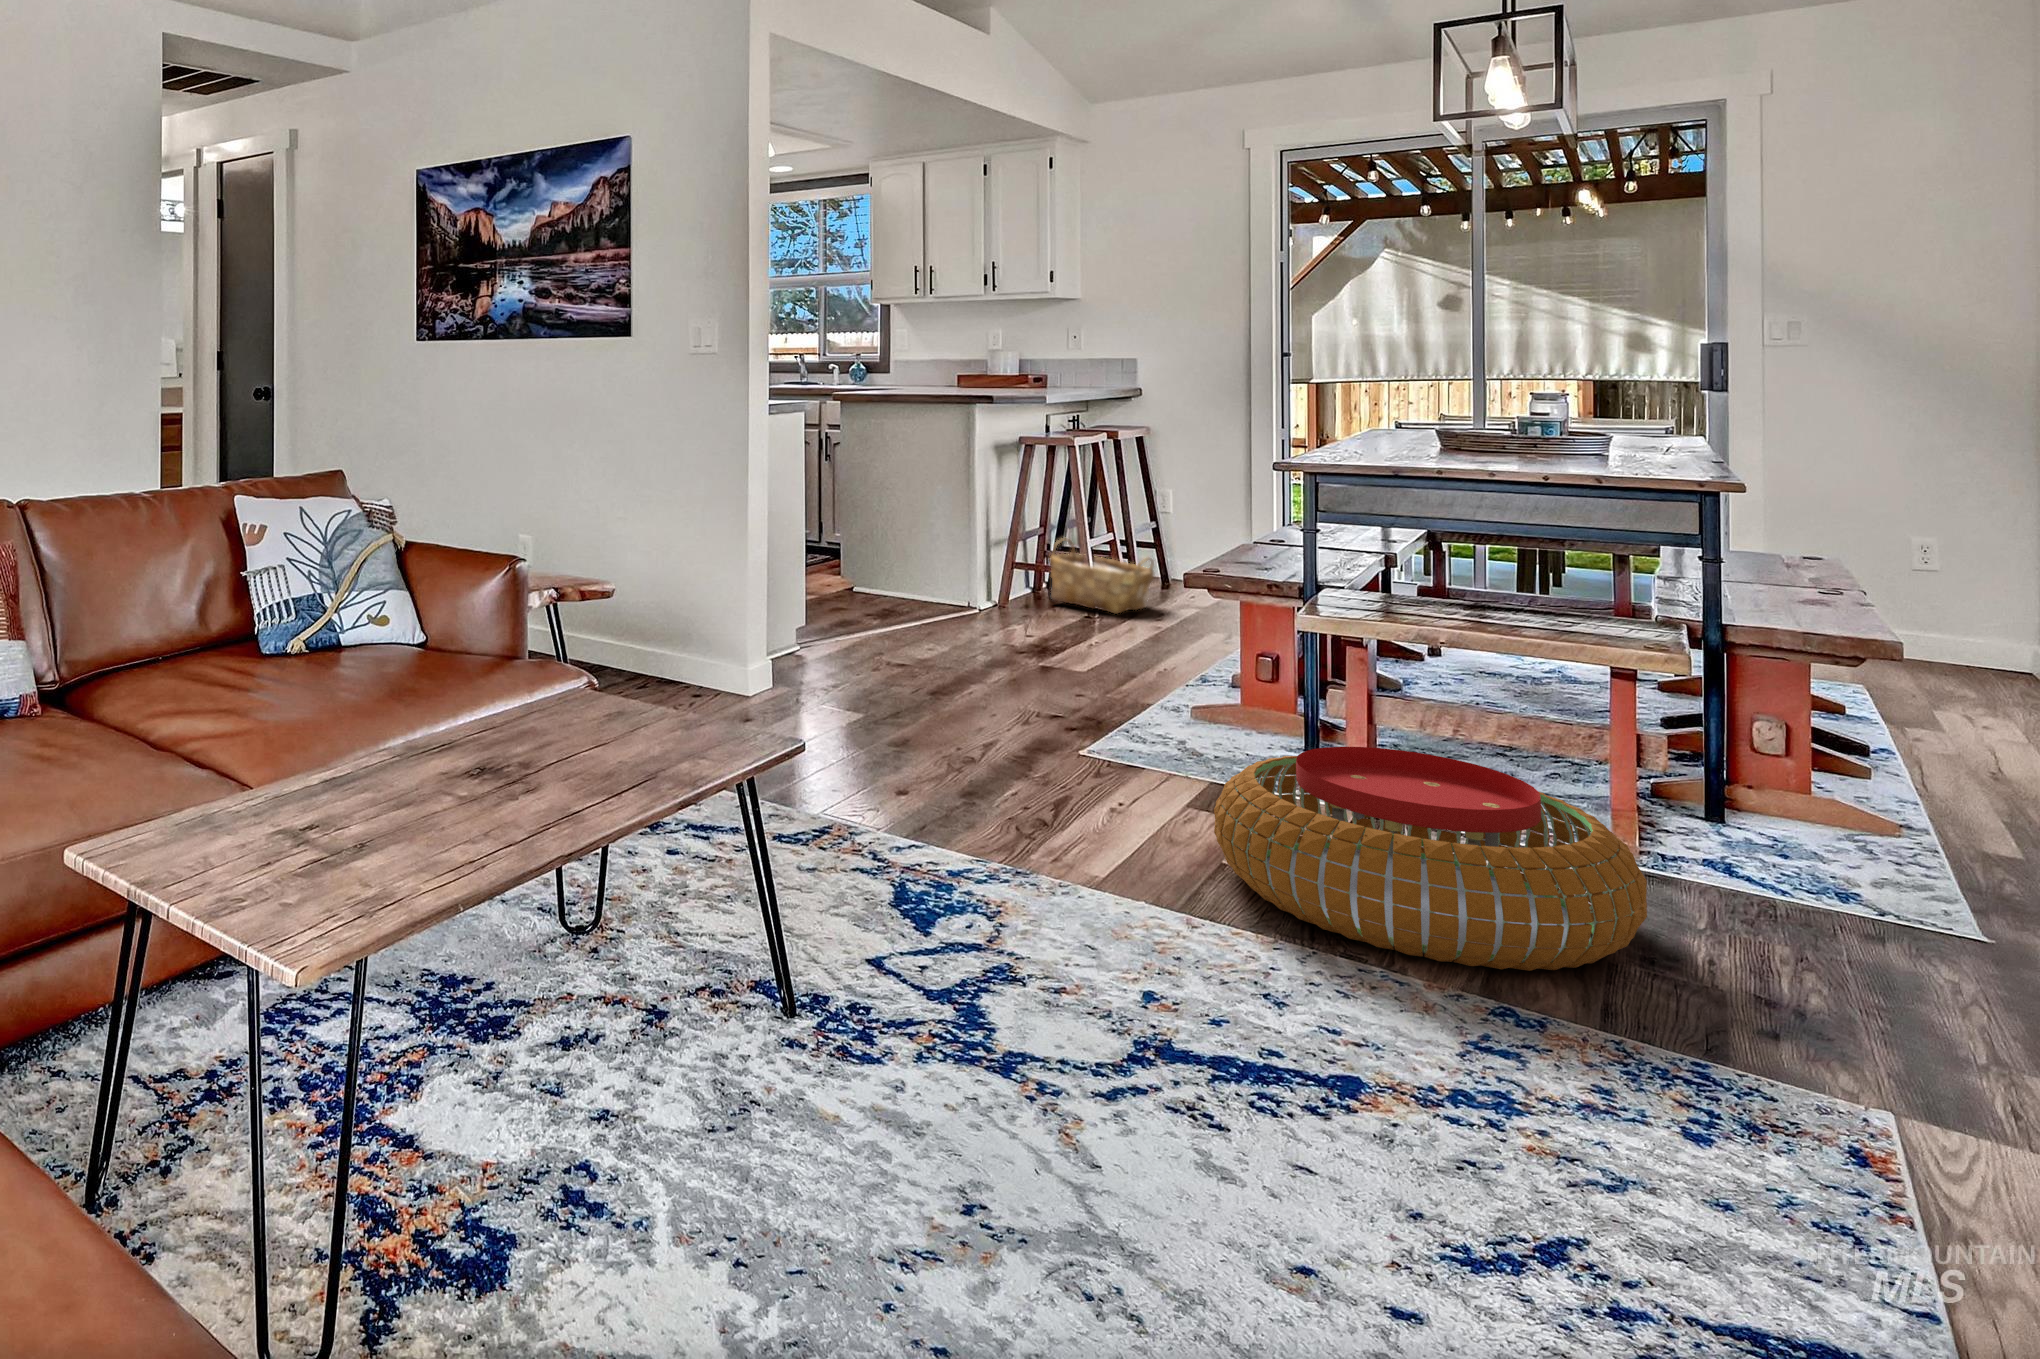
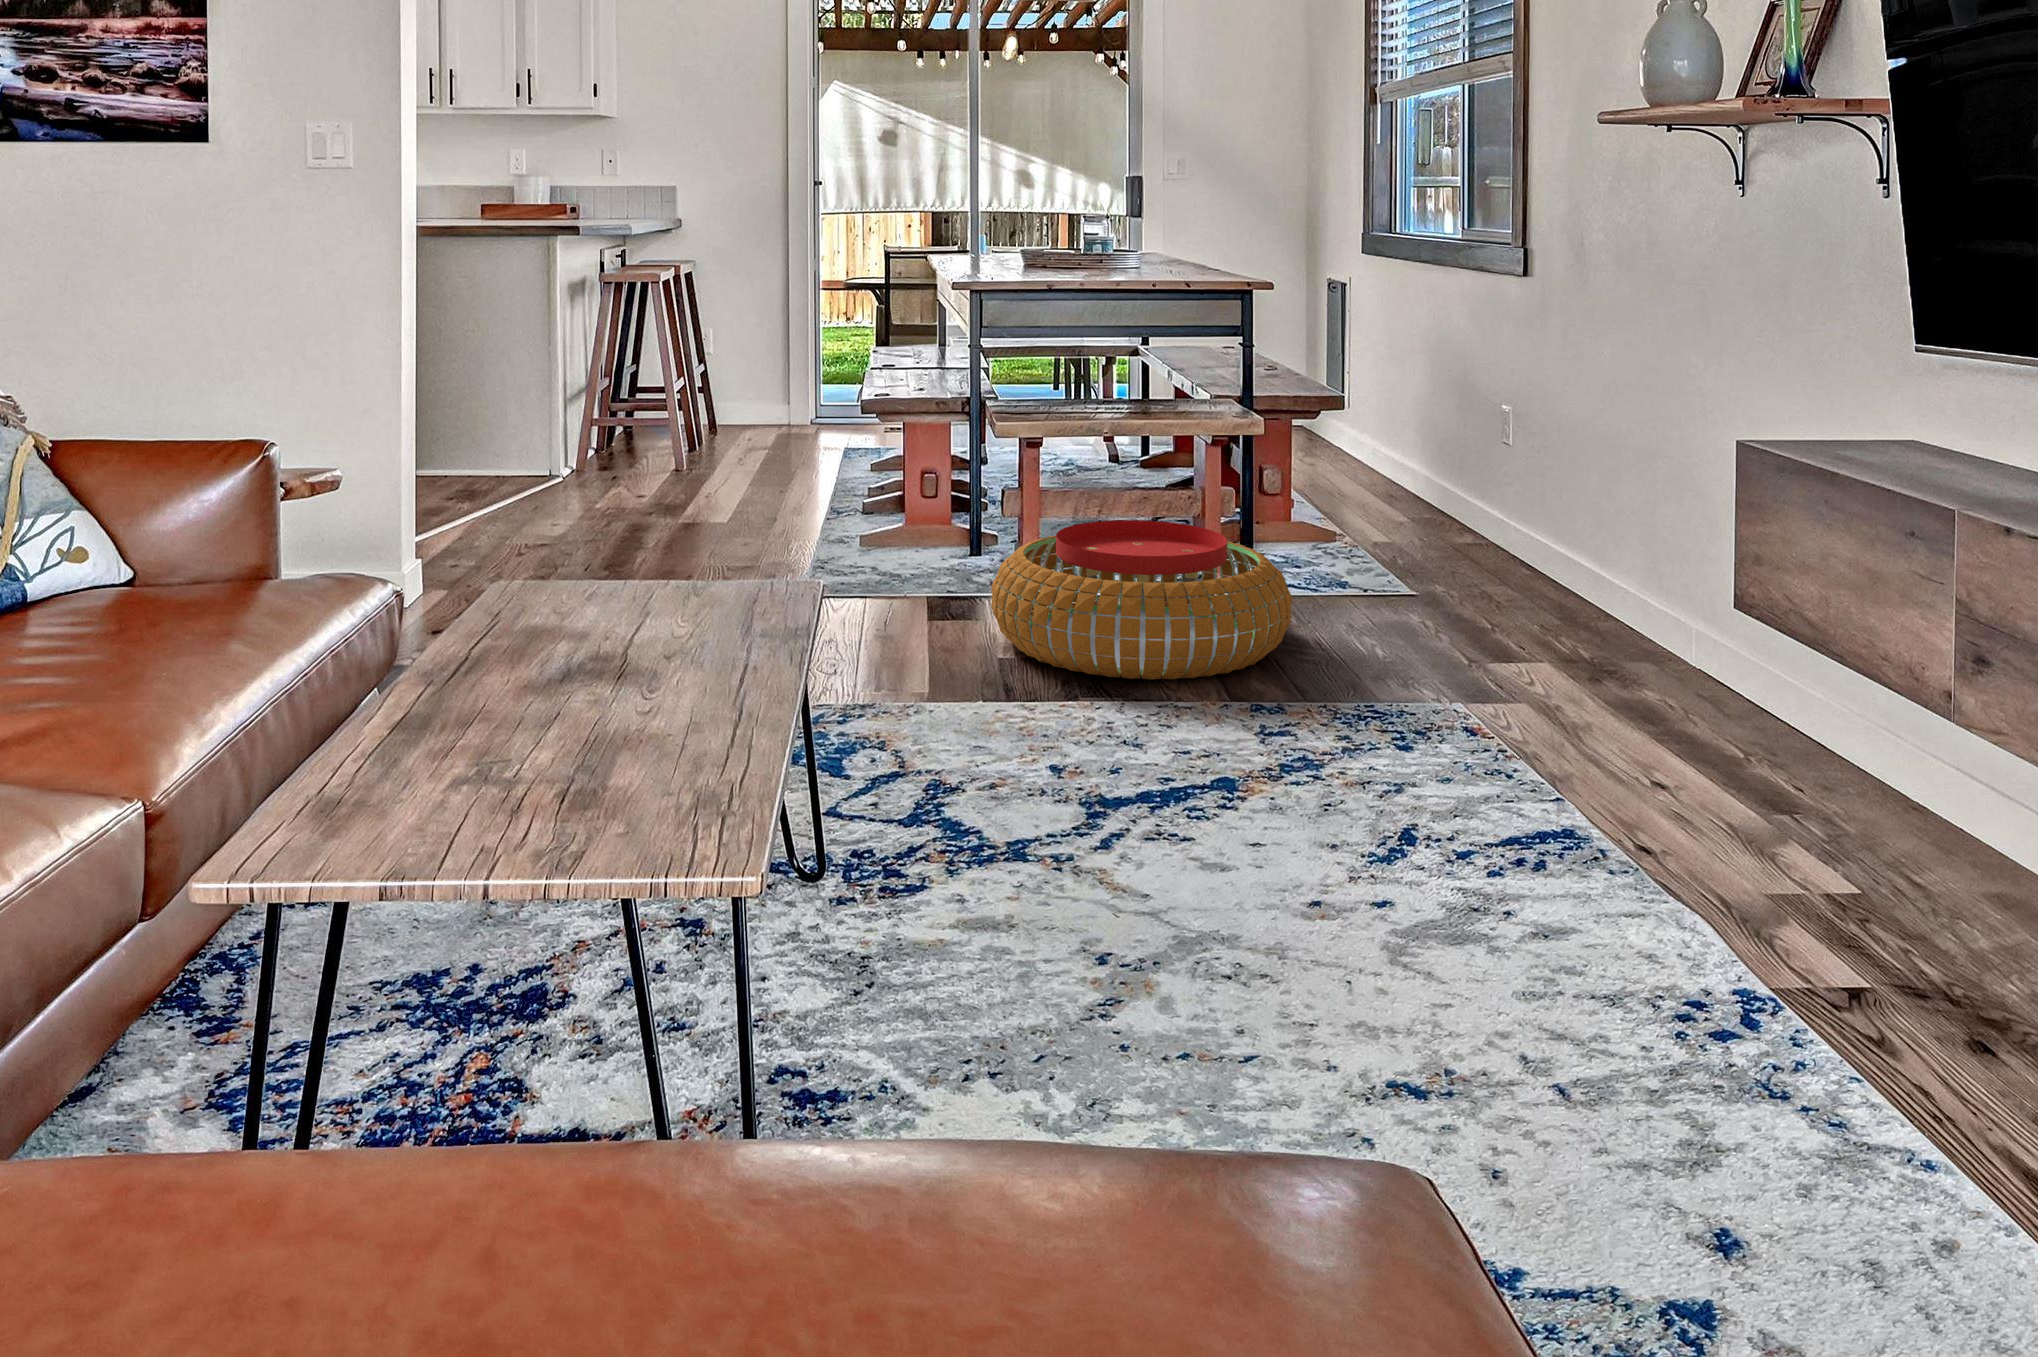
woven basket: present [1049,538,1154,614] -> none [628,379,731,453]

